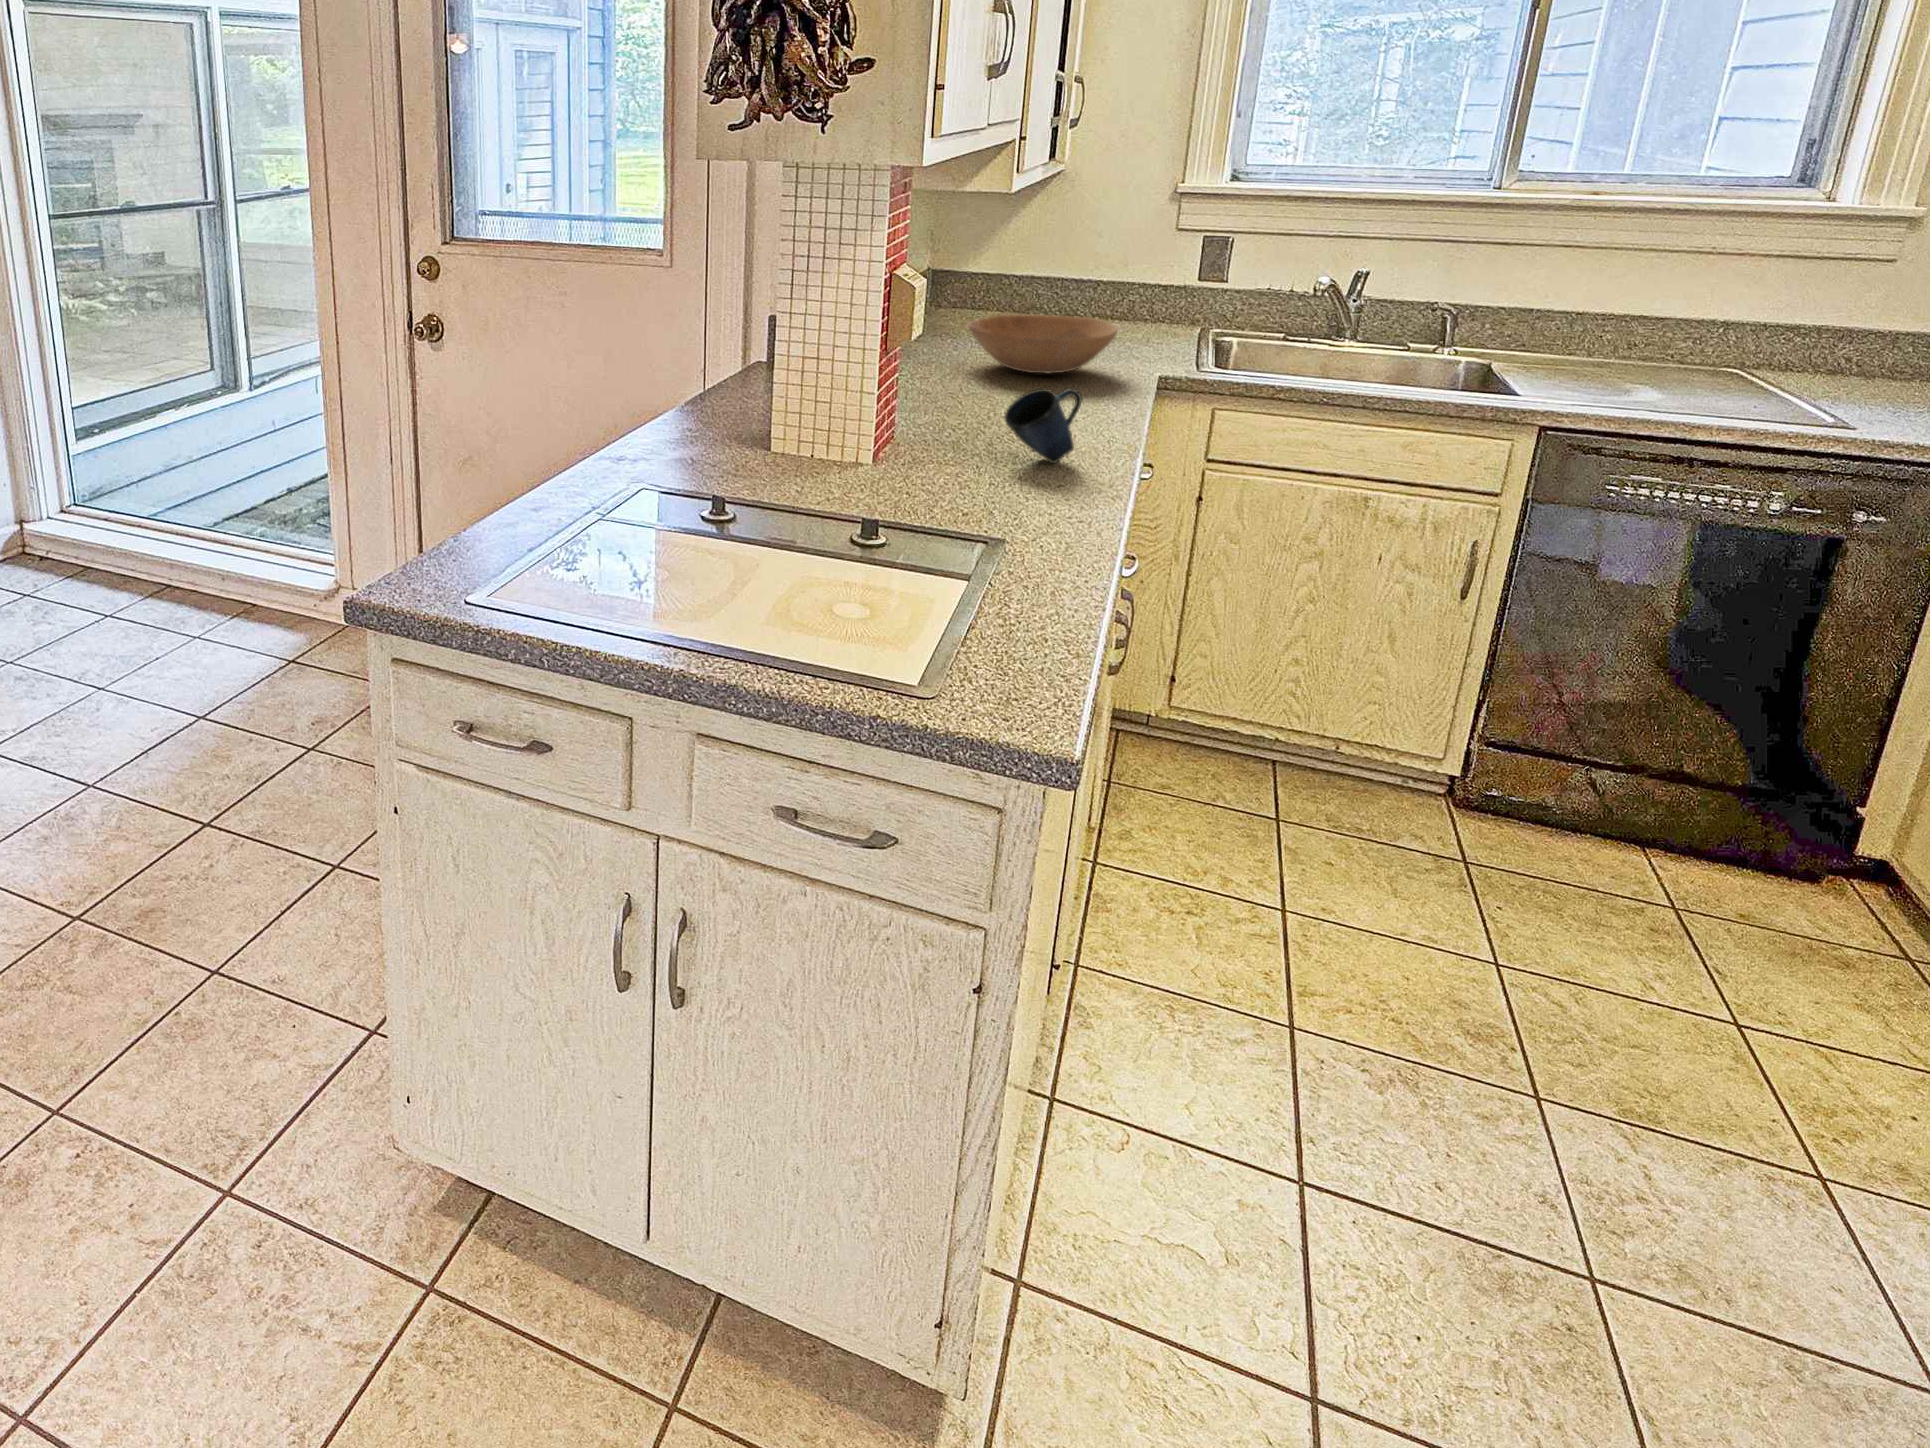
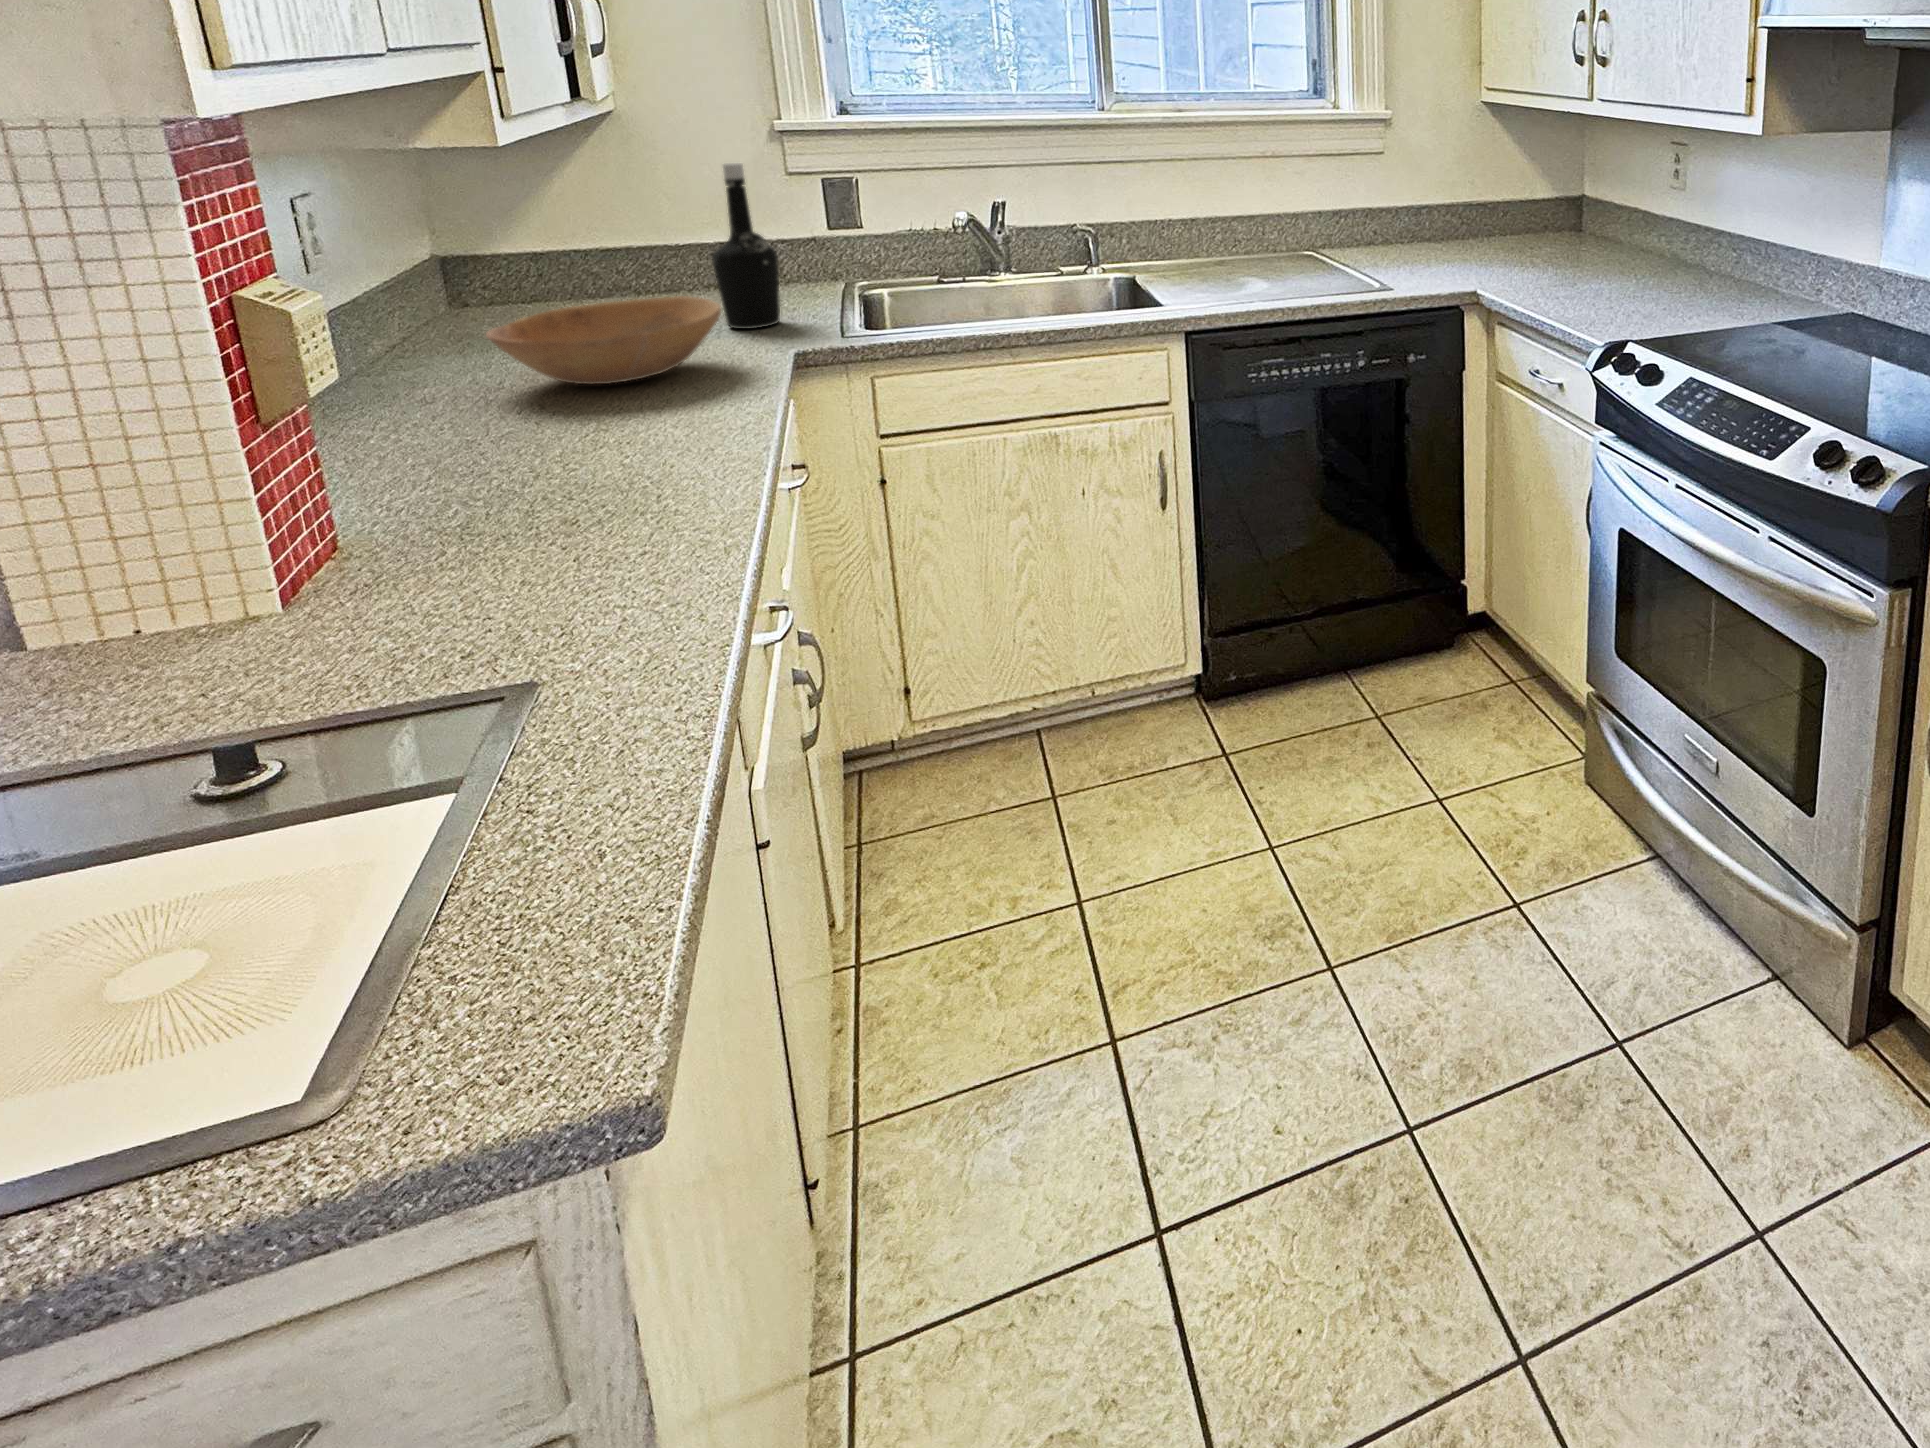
bottle: none [1110,217,1161,353] -> present [712,163,780,329]
mug: present [1005,389,1082,464] -> none [535,412,663,519]

